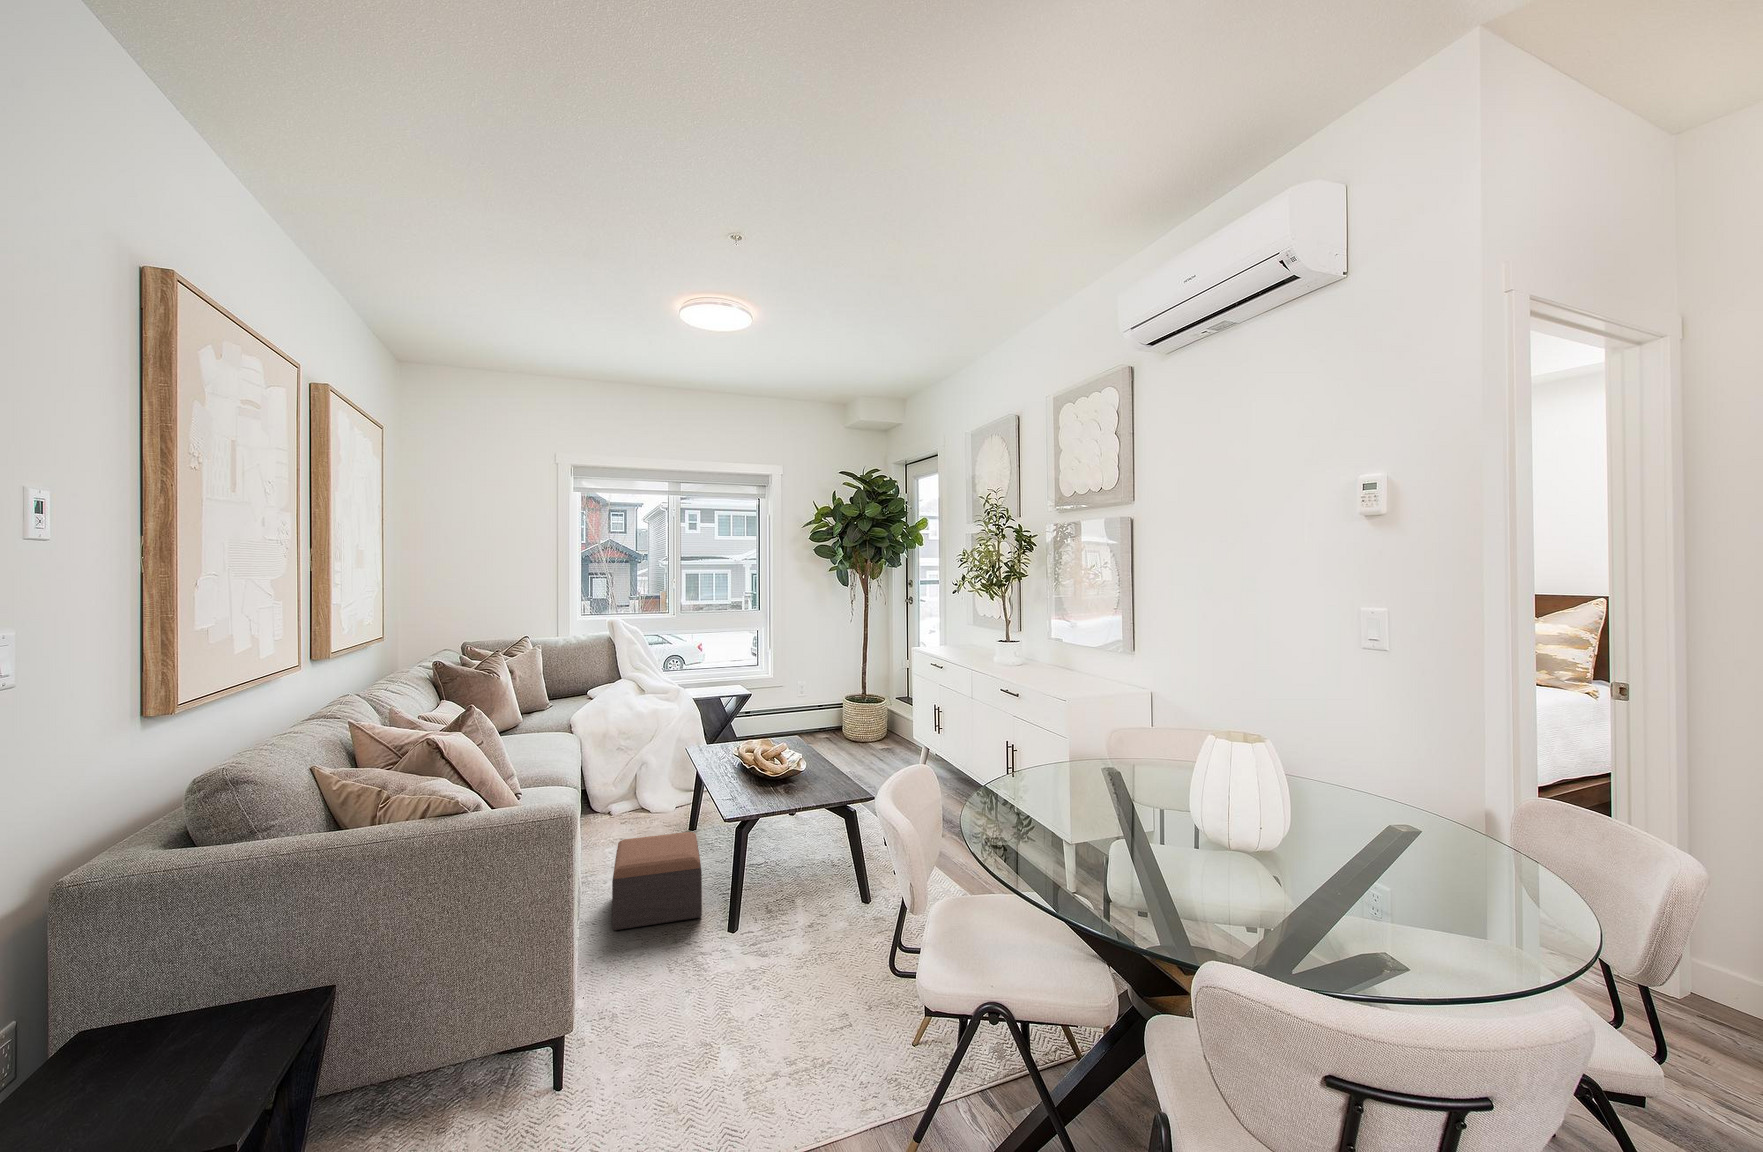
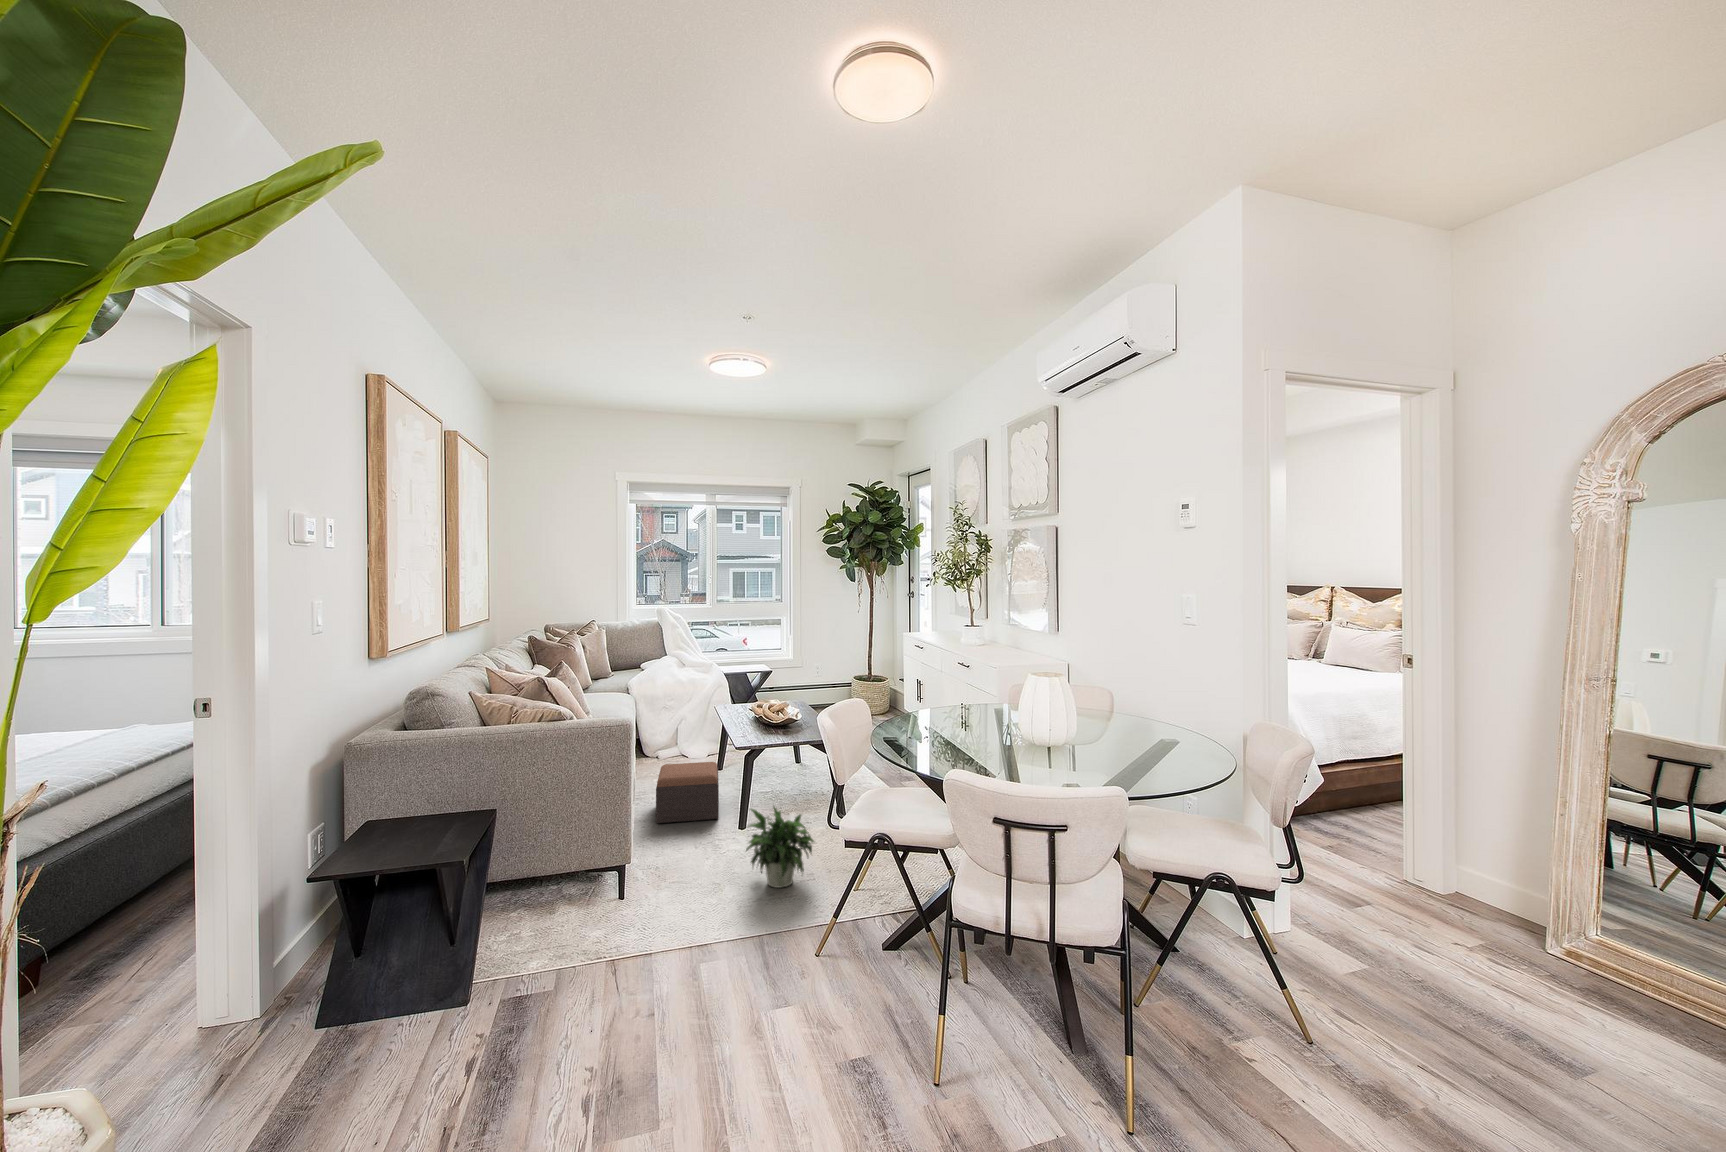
potted plant: none [756,918,863,1052] -> present [746,807,814,888]

